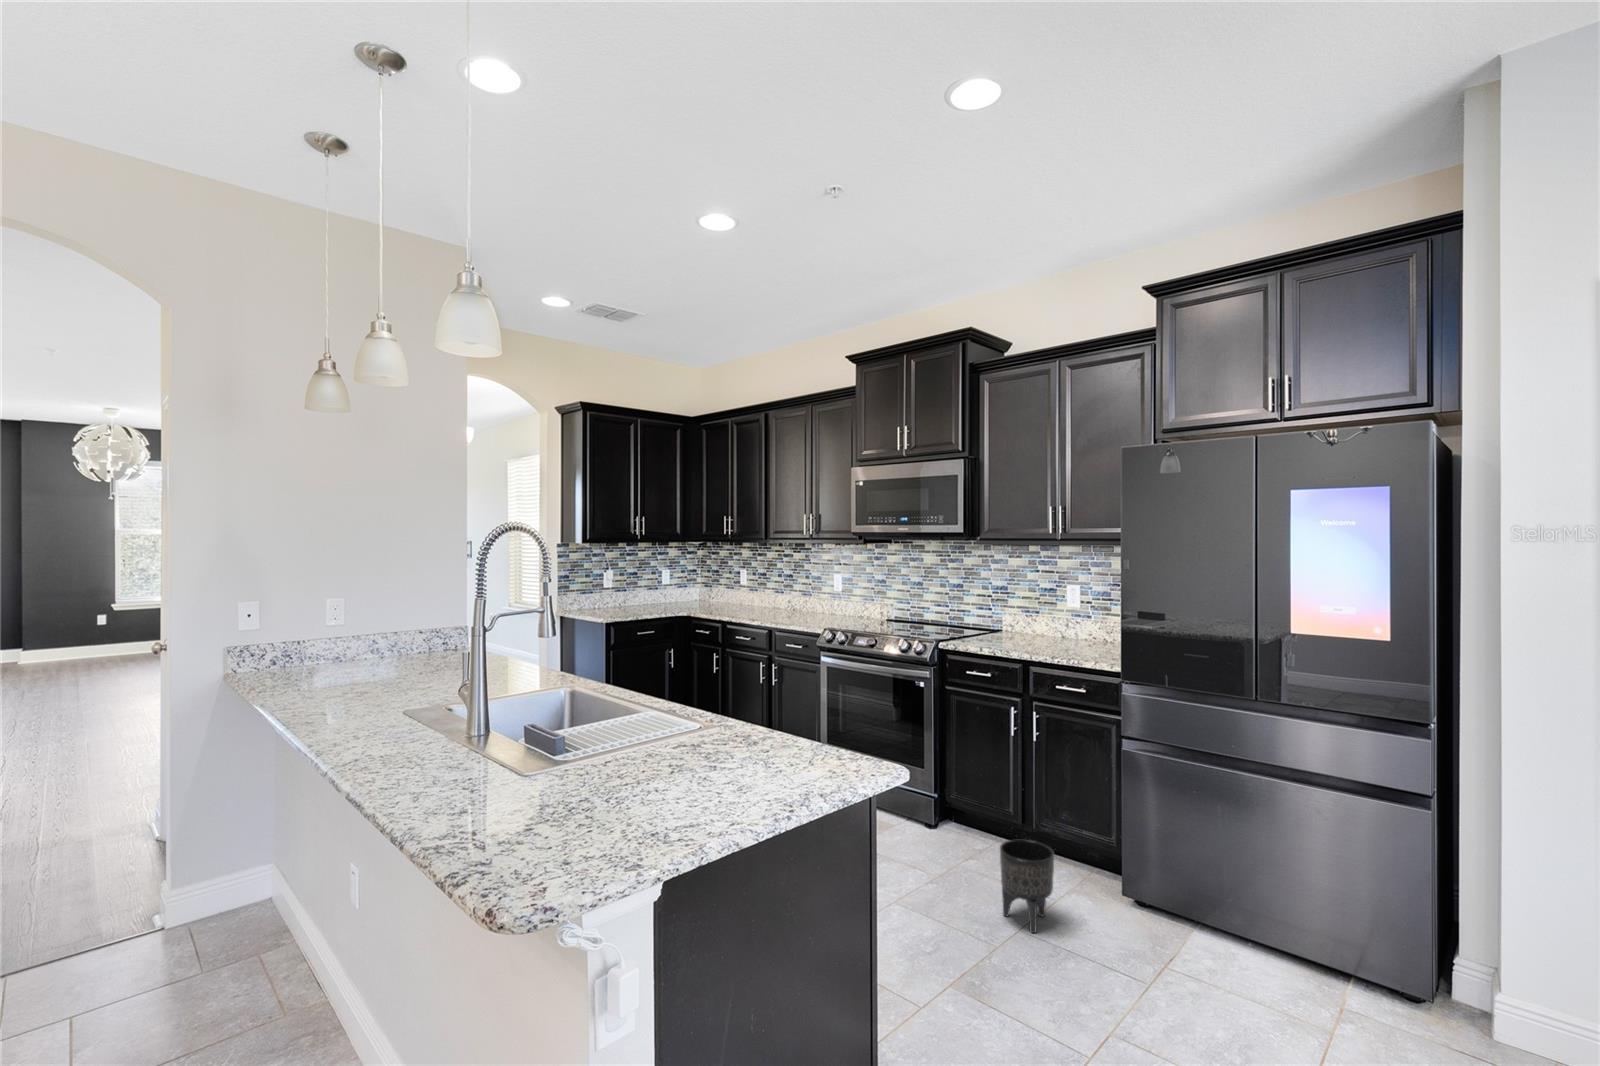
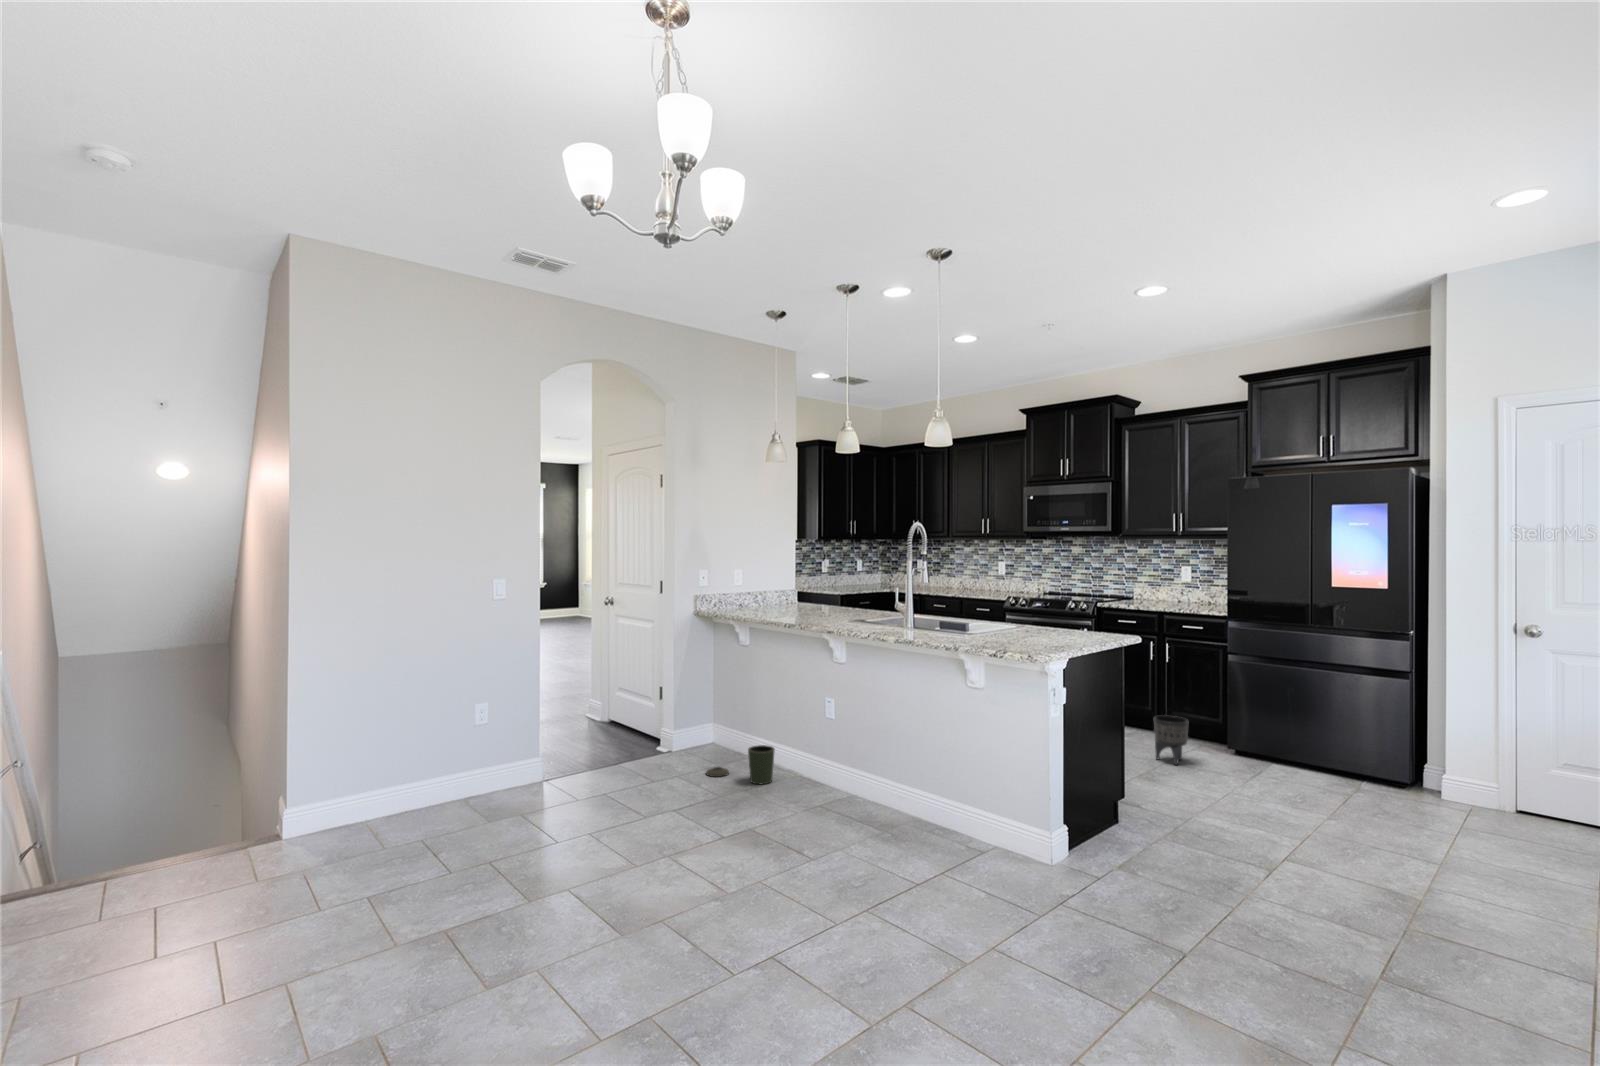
trash can: none [163,939,280,1027] -> present [706,745,775,784]

